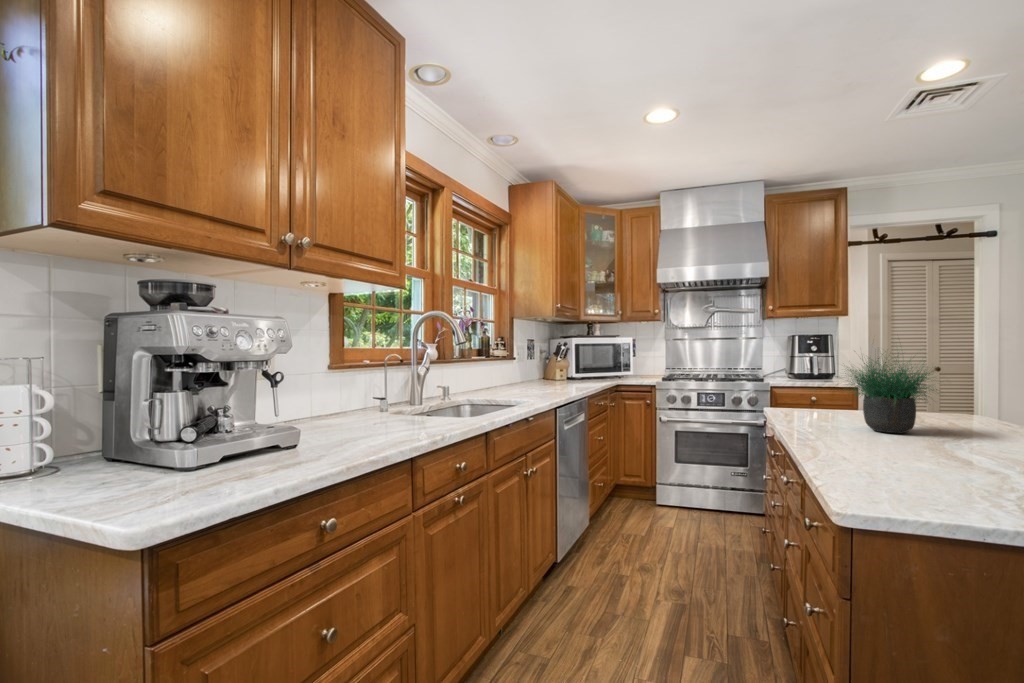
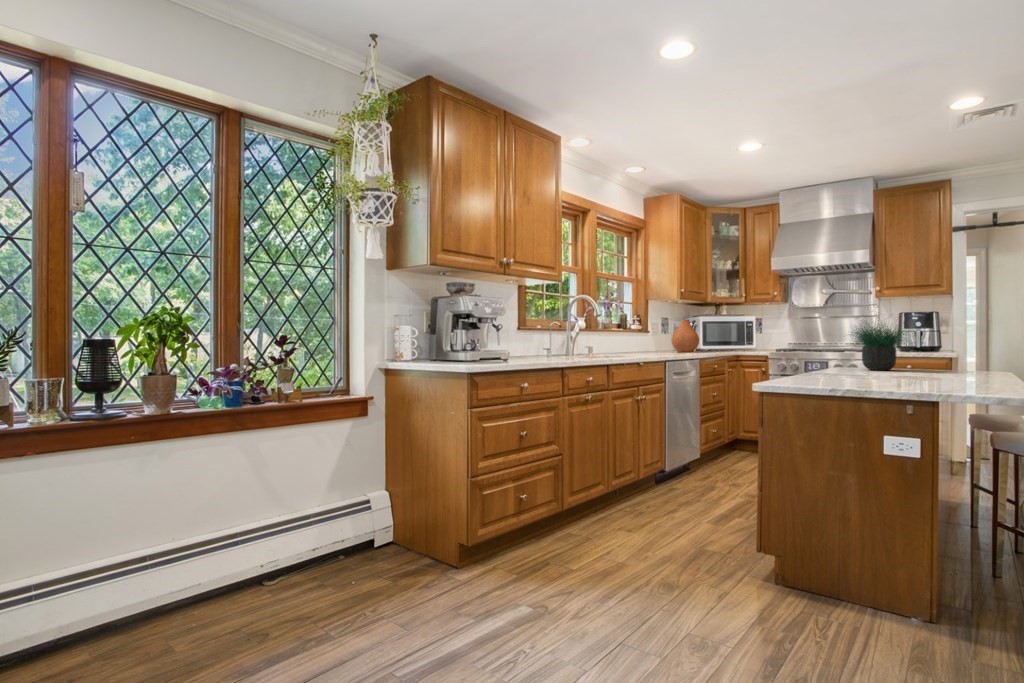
vase: none [546,343,581,386] -> present [672,320,699,352]

